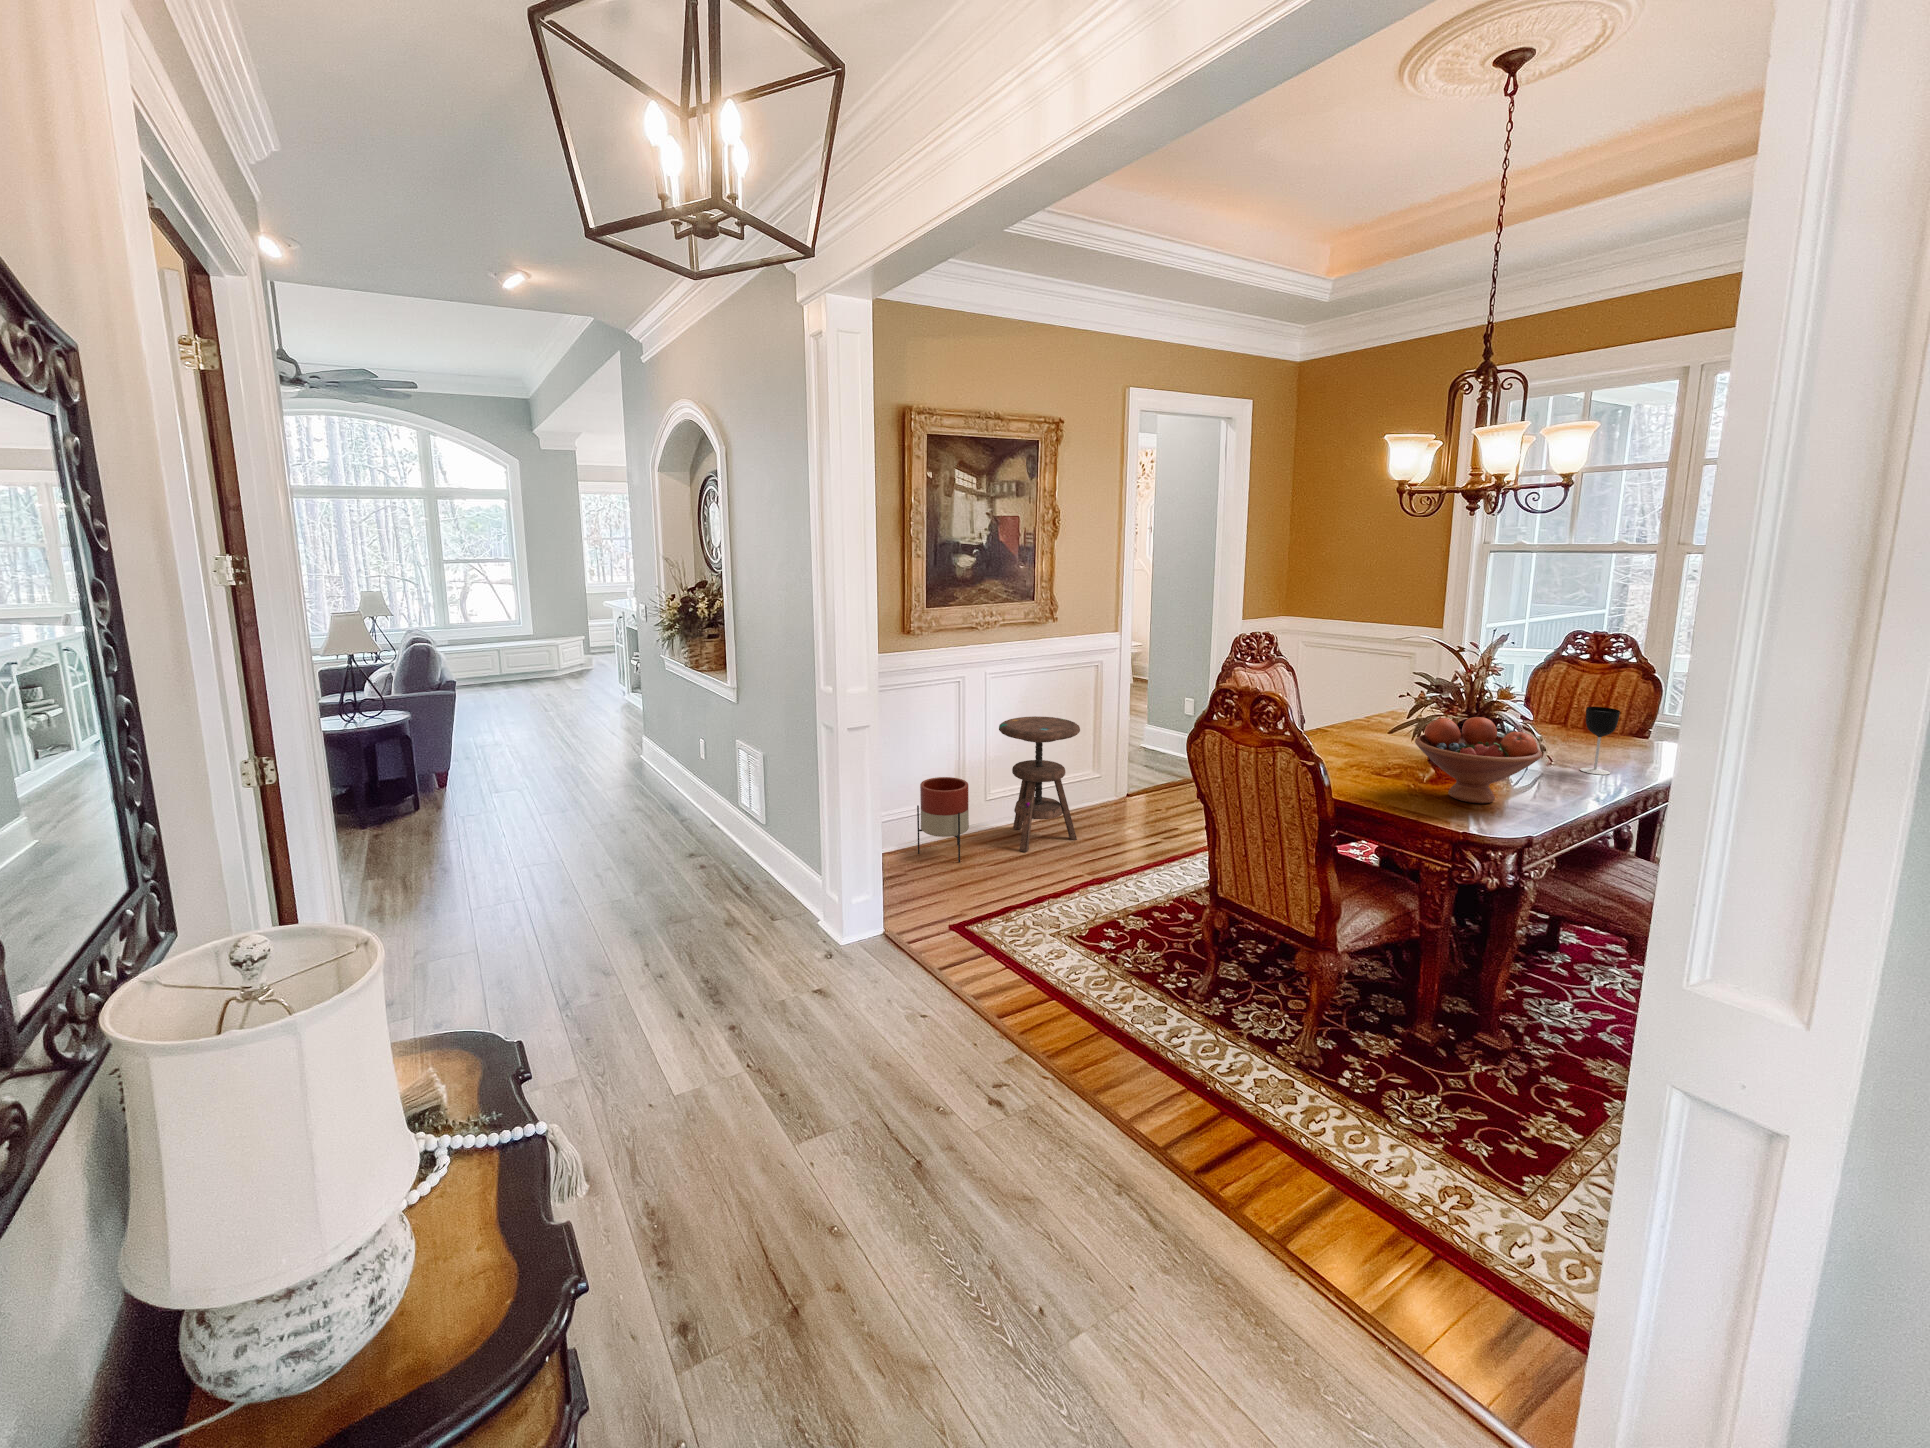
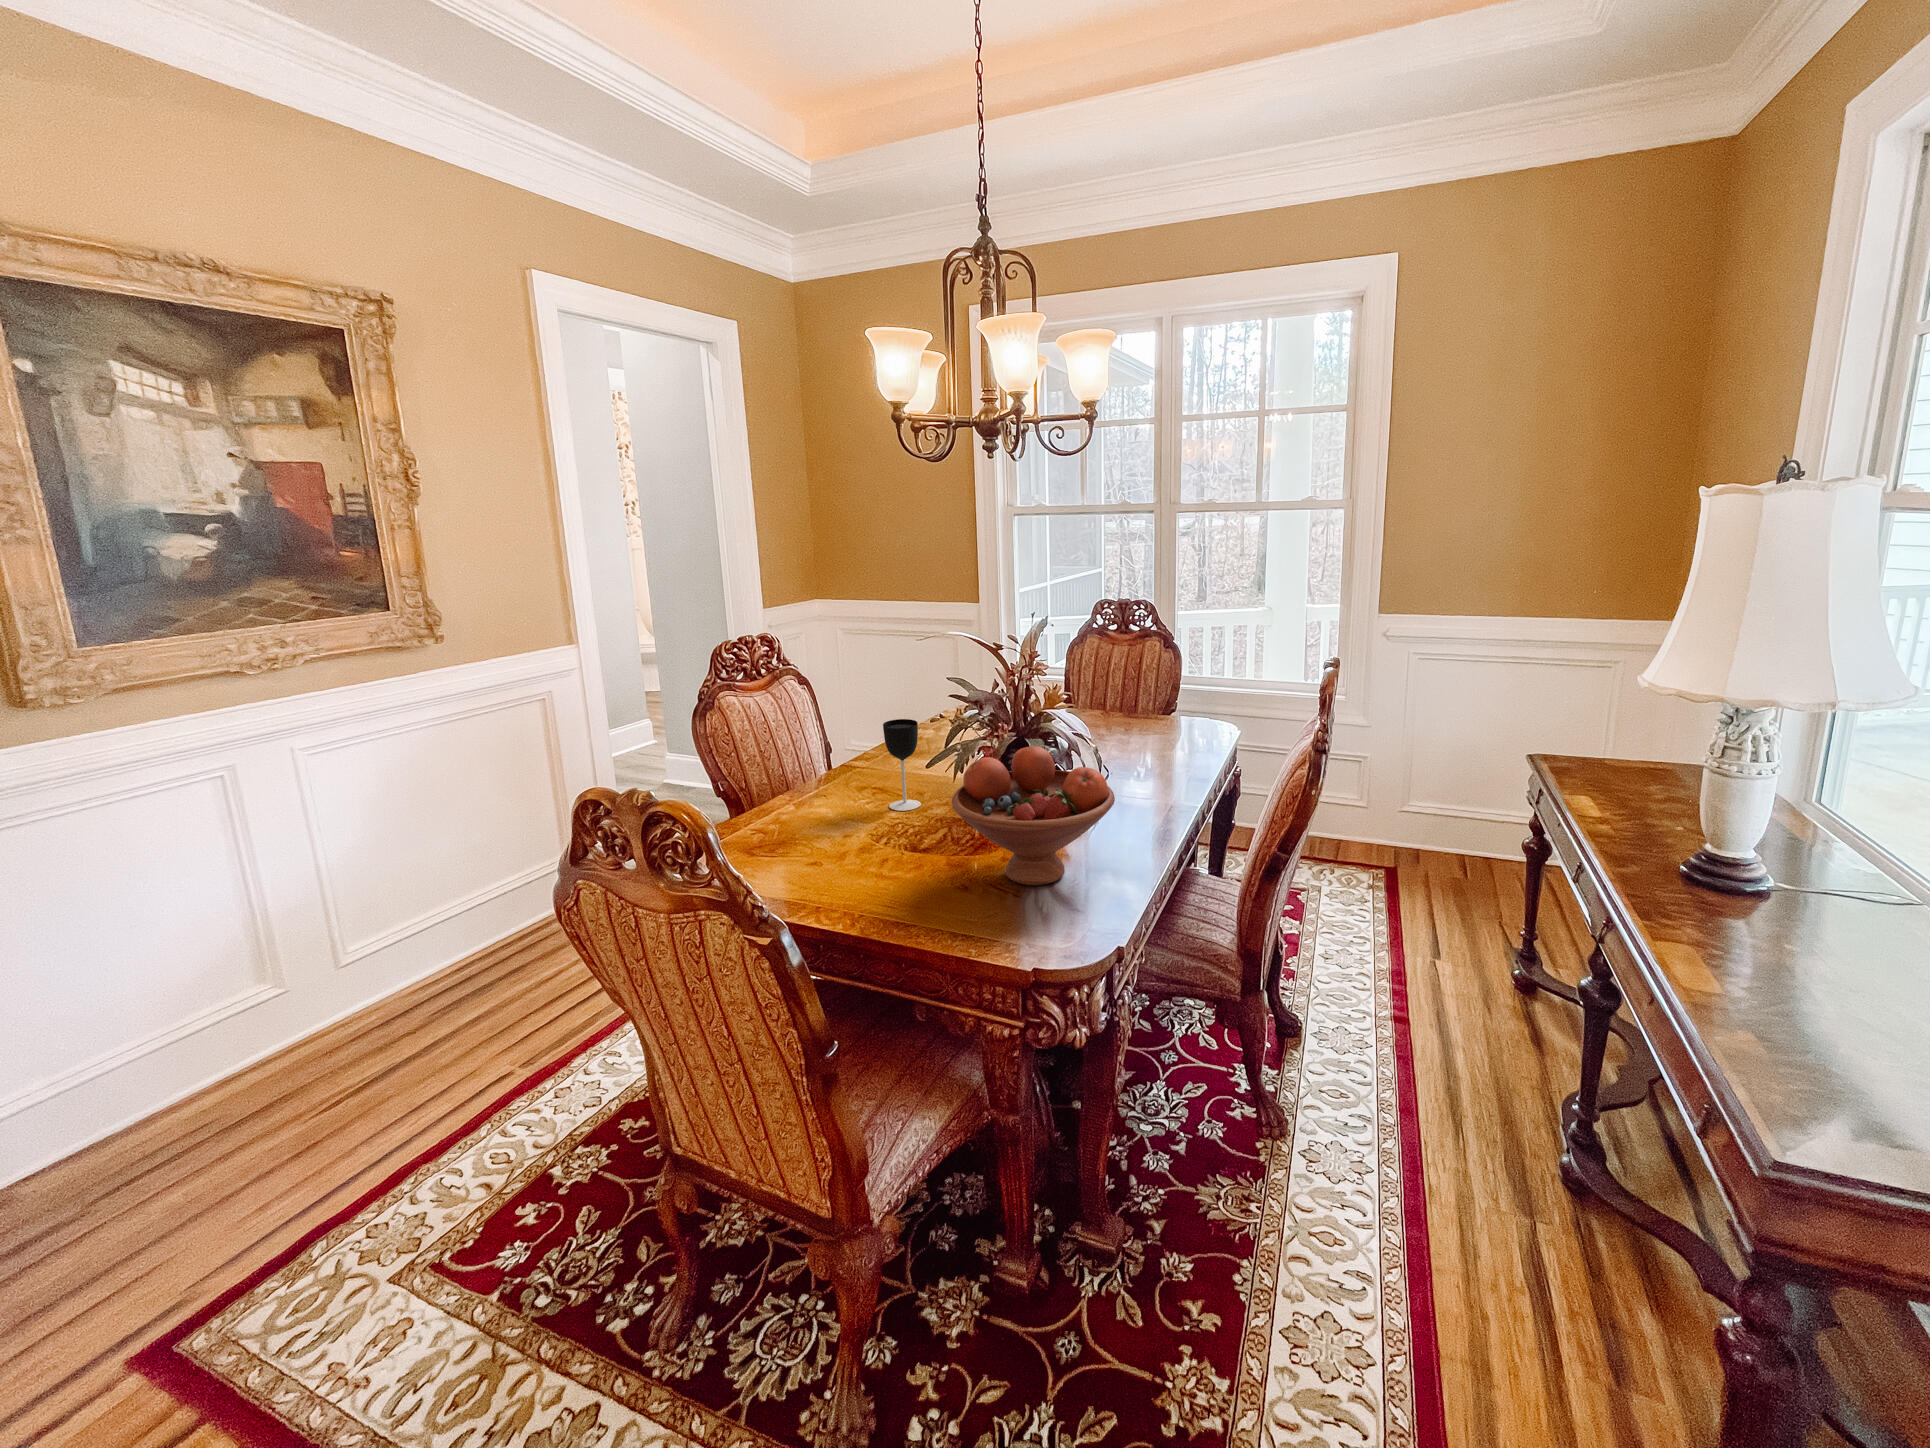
wine glass: present [1580,707,1620,775] -> present [883,719,921,811]
side table: present [999,716,1080,852] -> none [326,801,522,1049]
planter: present [917,777,969,862] -> none [126,957,274,1130]

